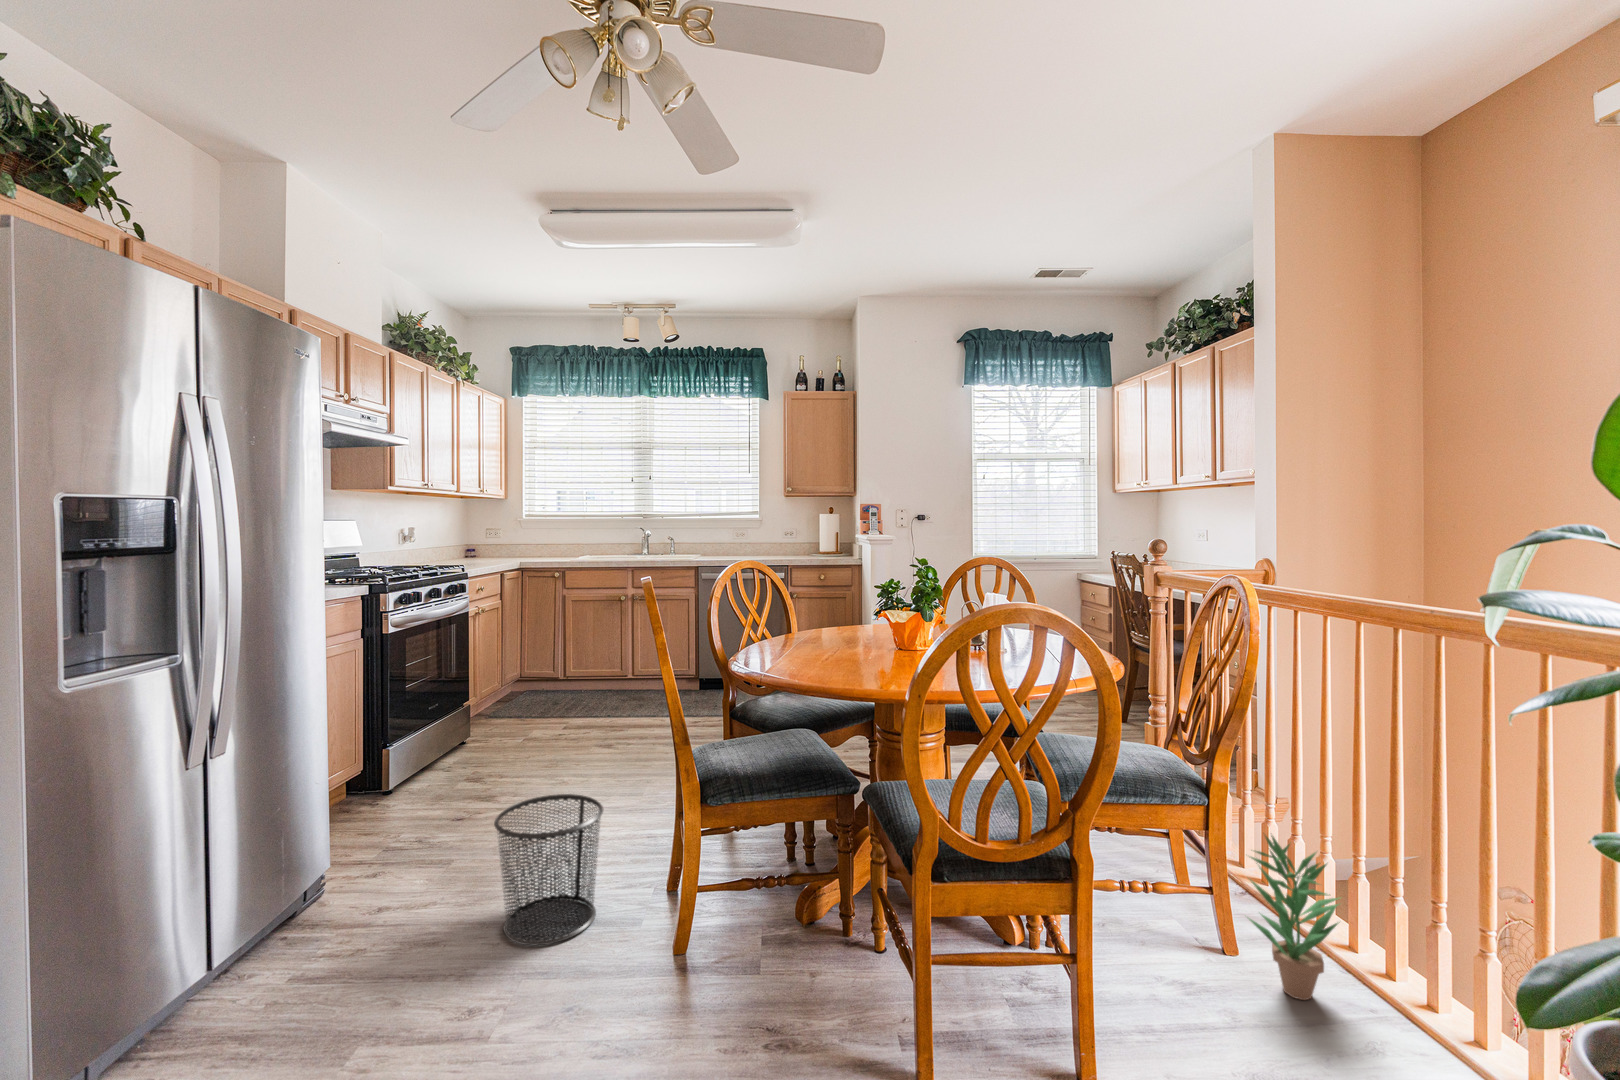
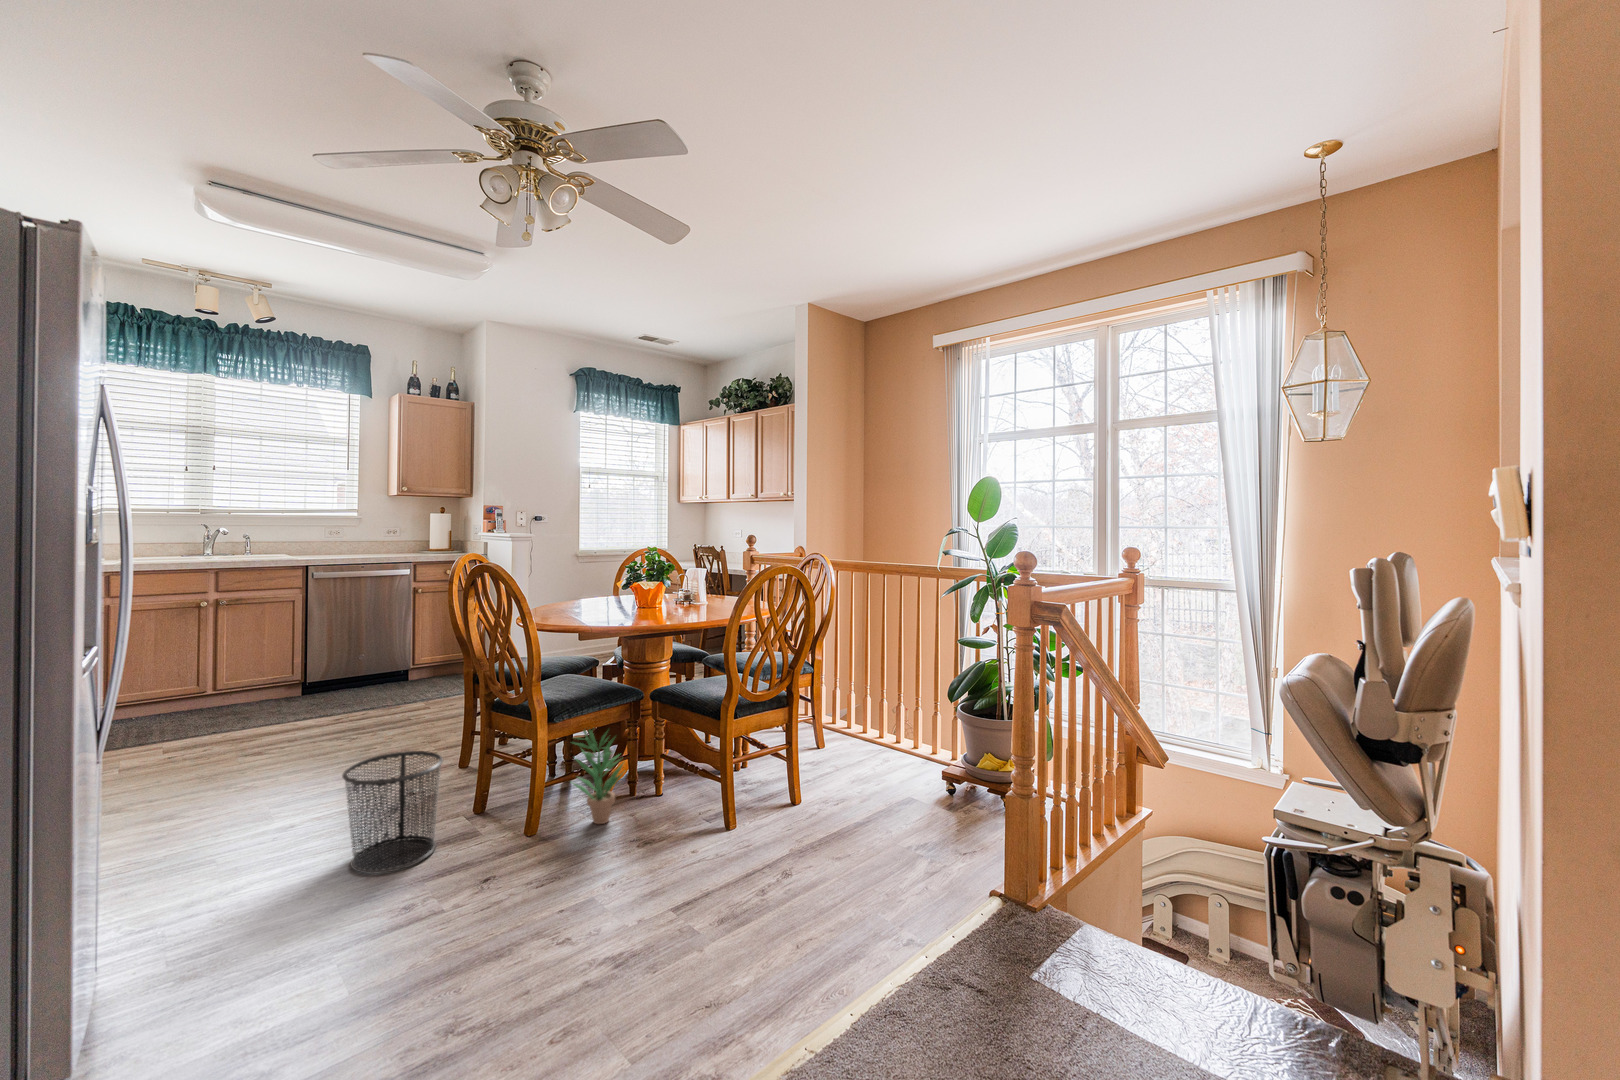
potted plant: present [1249,836,1339,1000] -> present [573,729,623,824]

